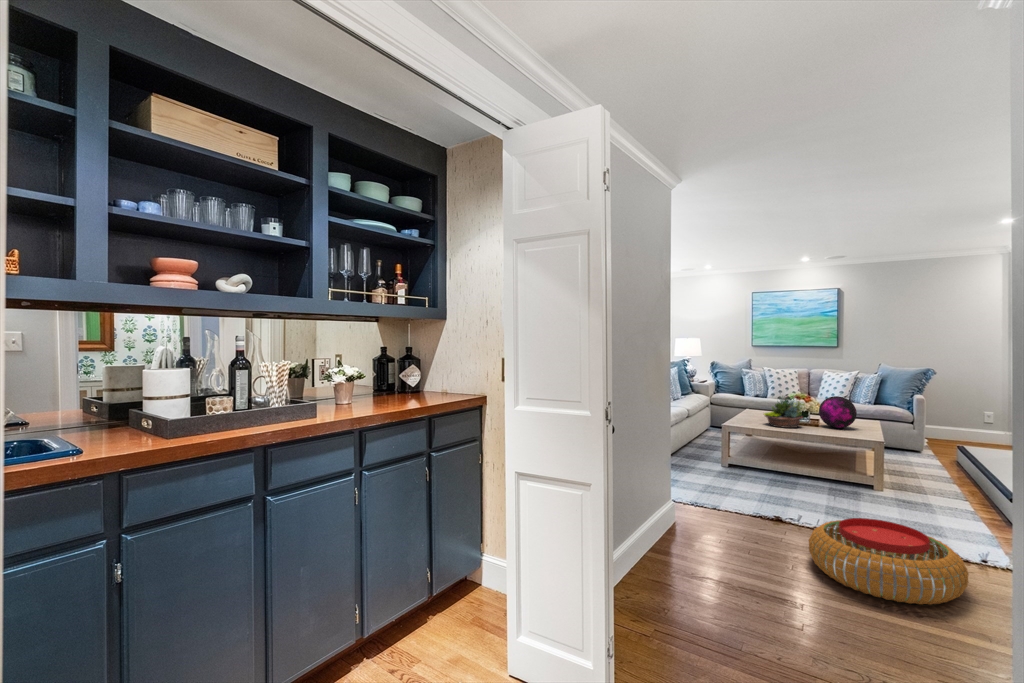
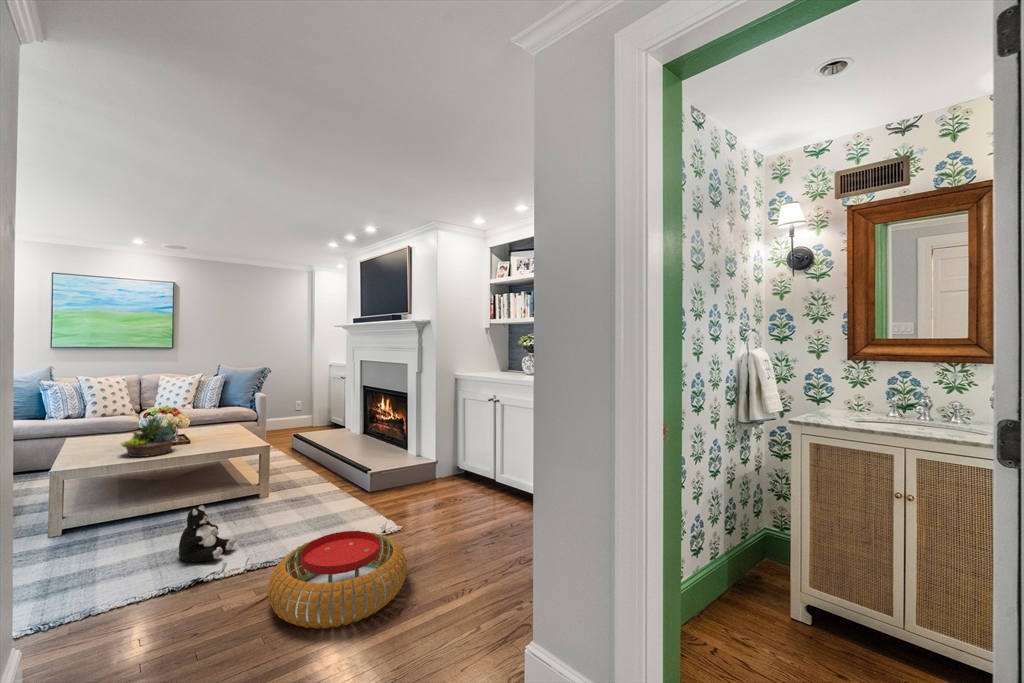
decorative orb: present [819,396,857,428] -> none [191,407,232,442]
plush toy: none [778,467,821,512] -> present [179,505,237,562]

